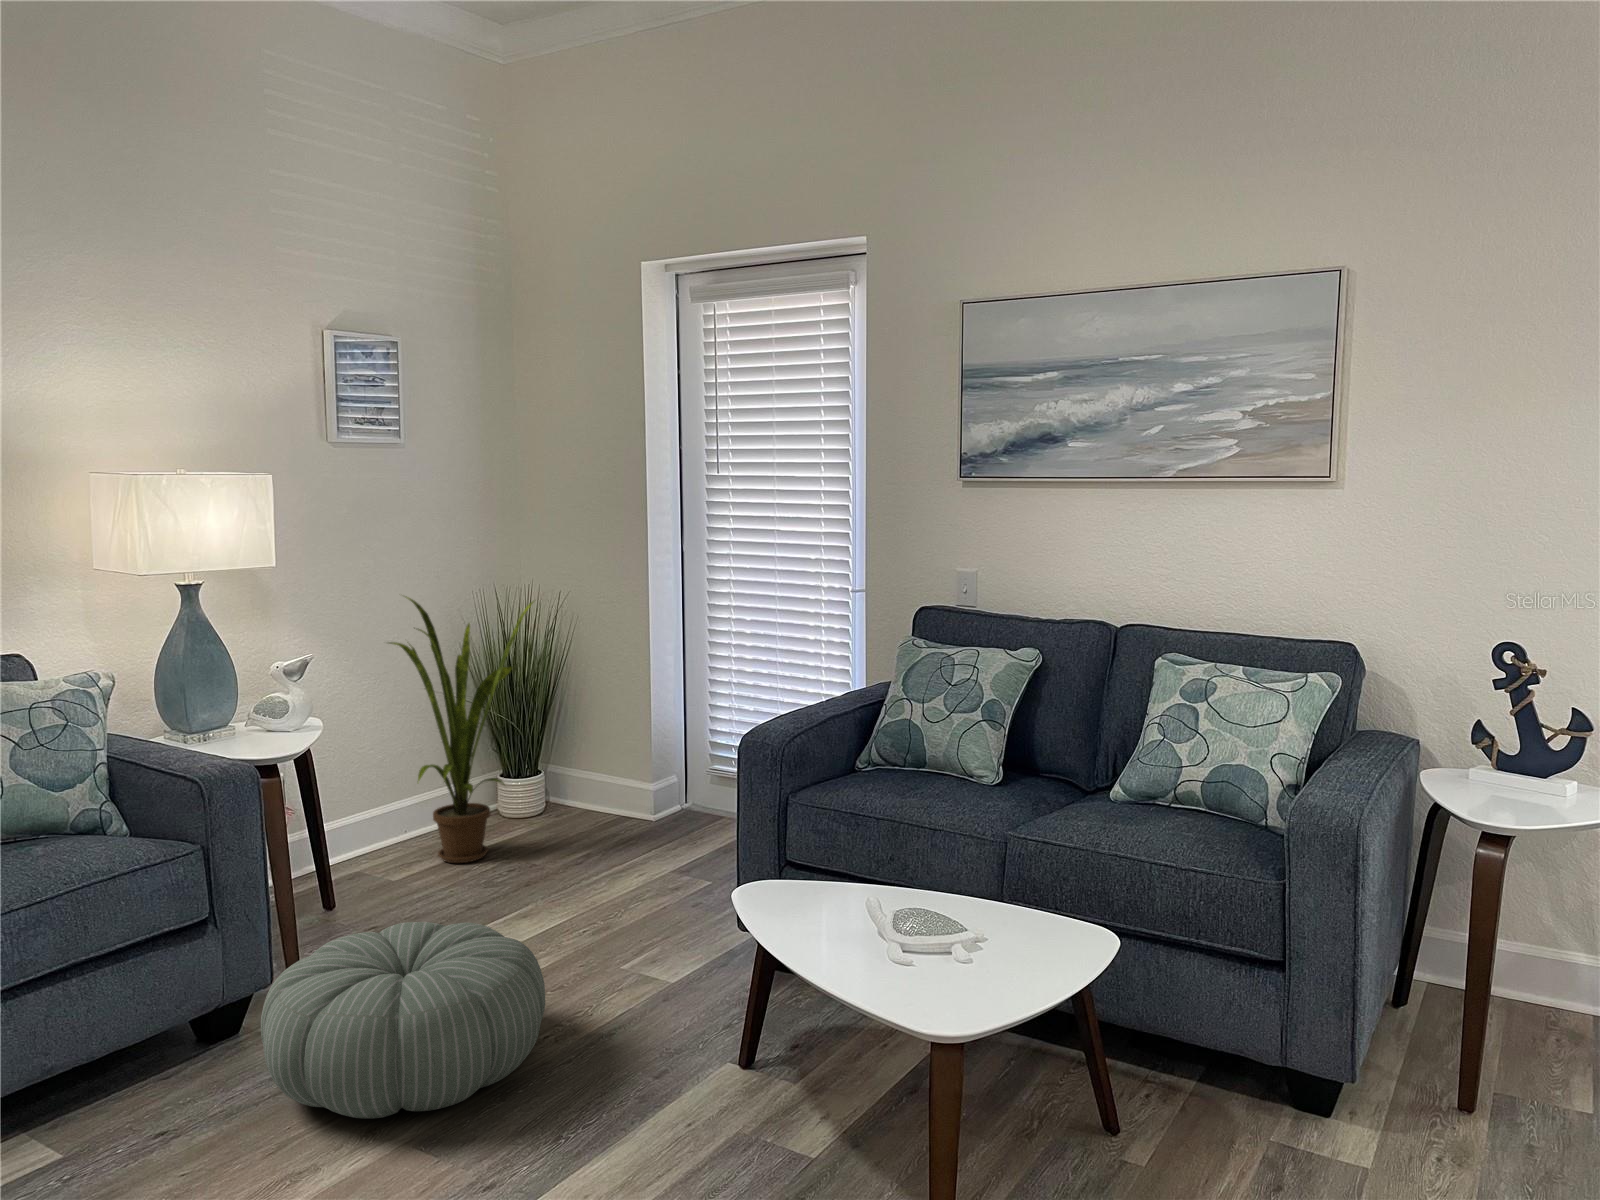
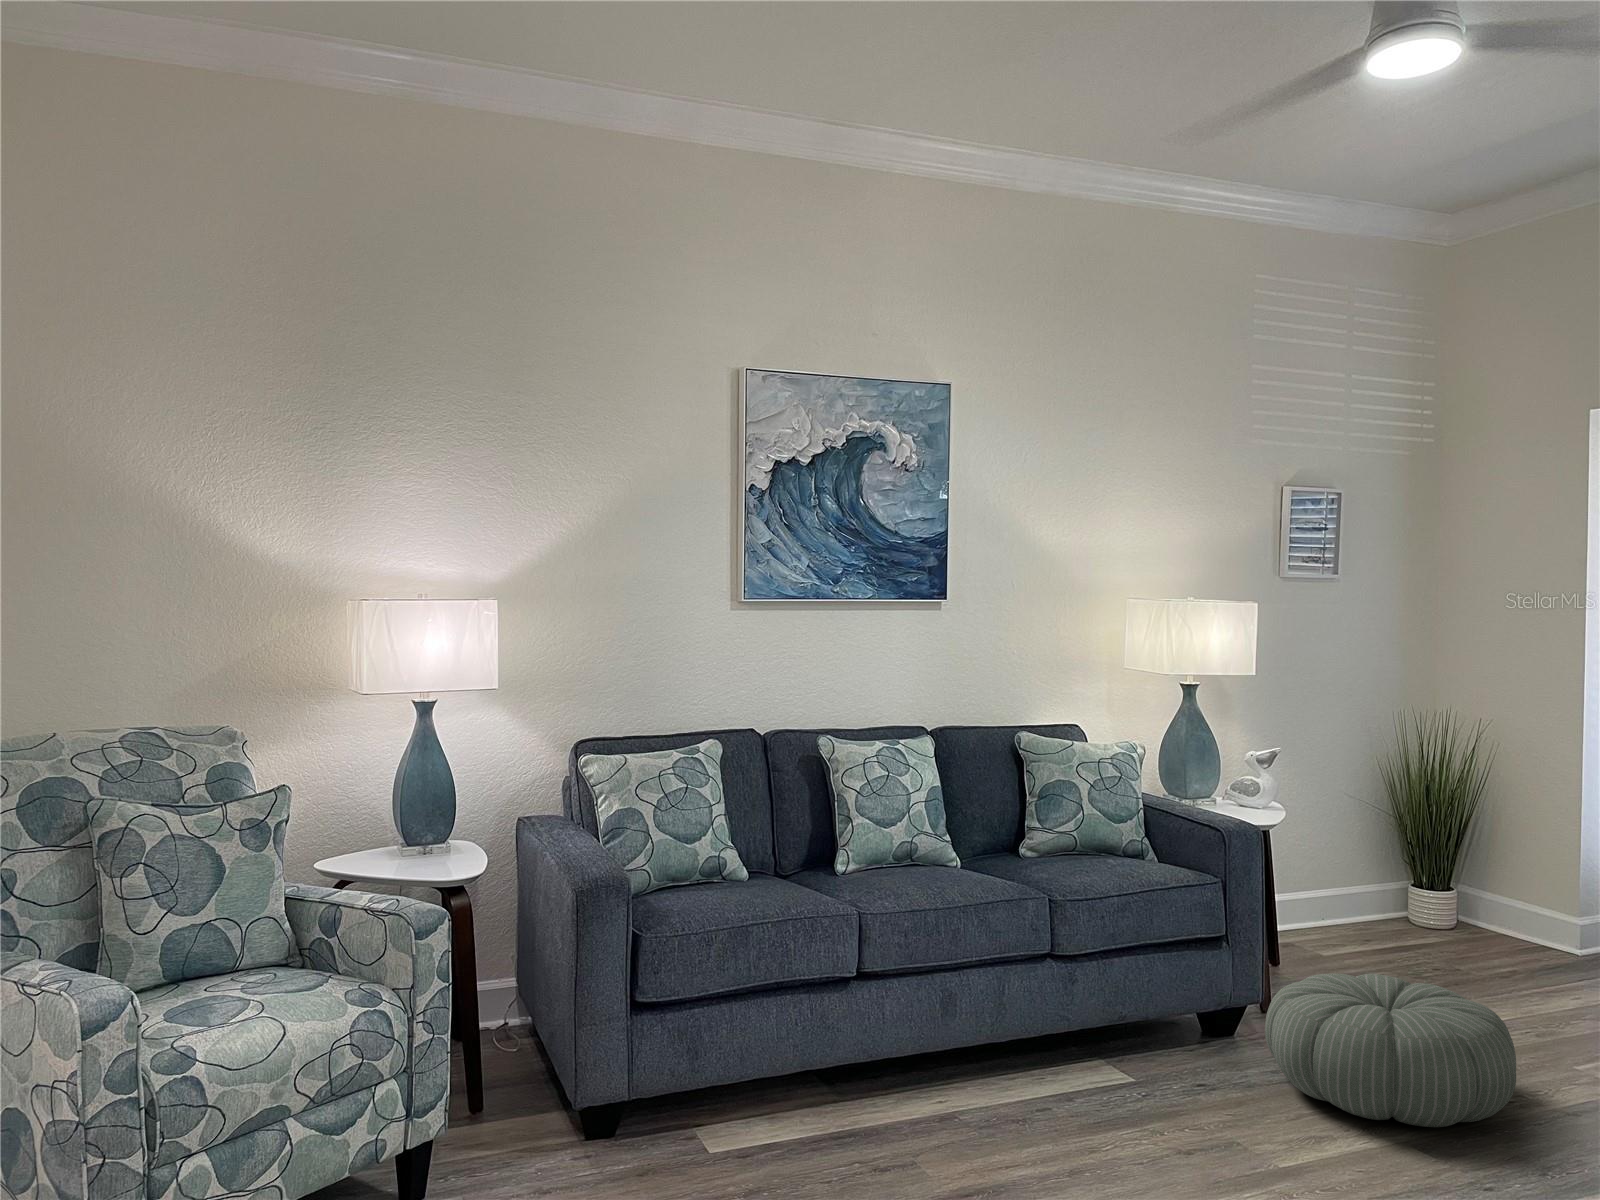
house plant: present [389,597,533,863] -> none [1325,708,1471,954]

